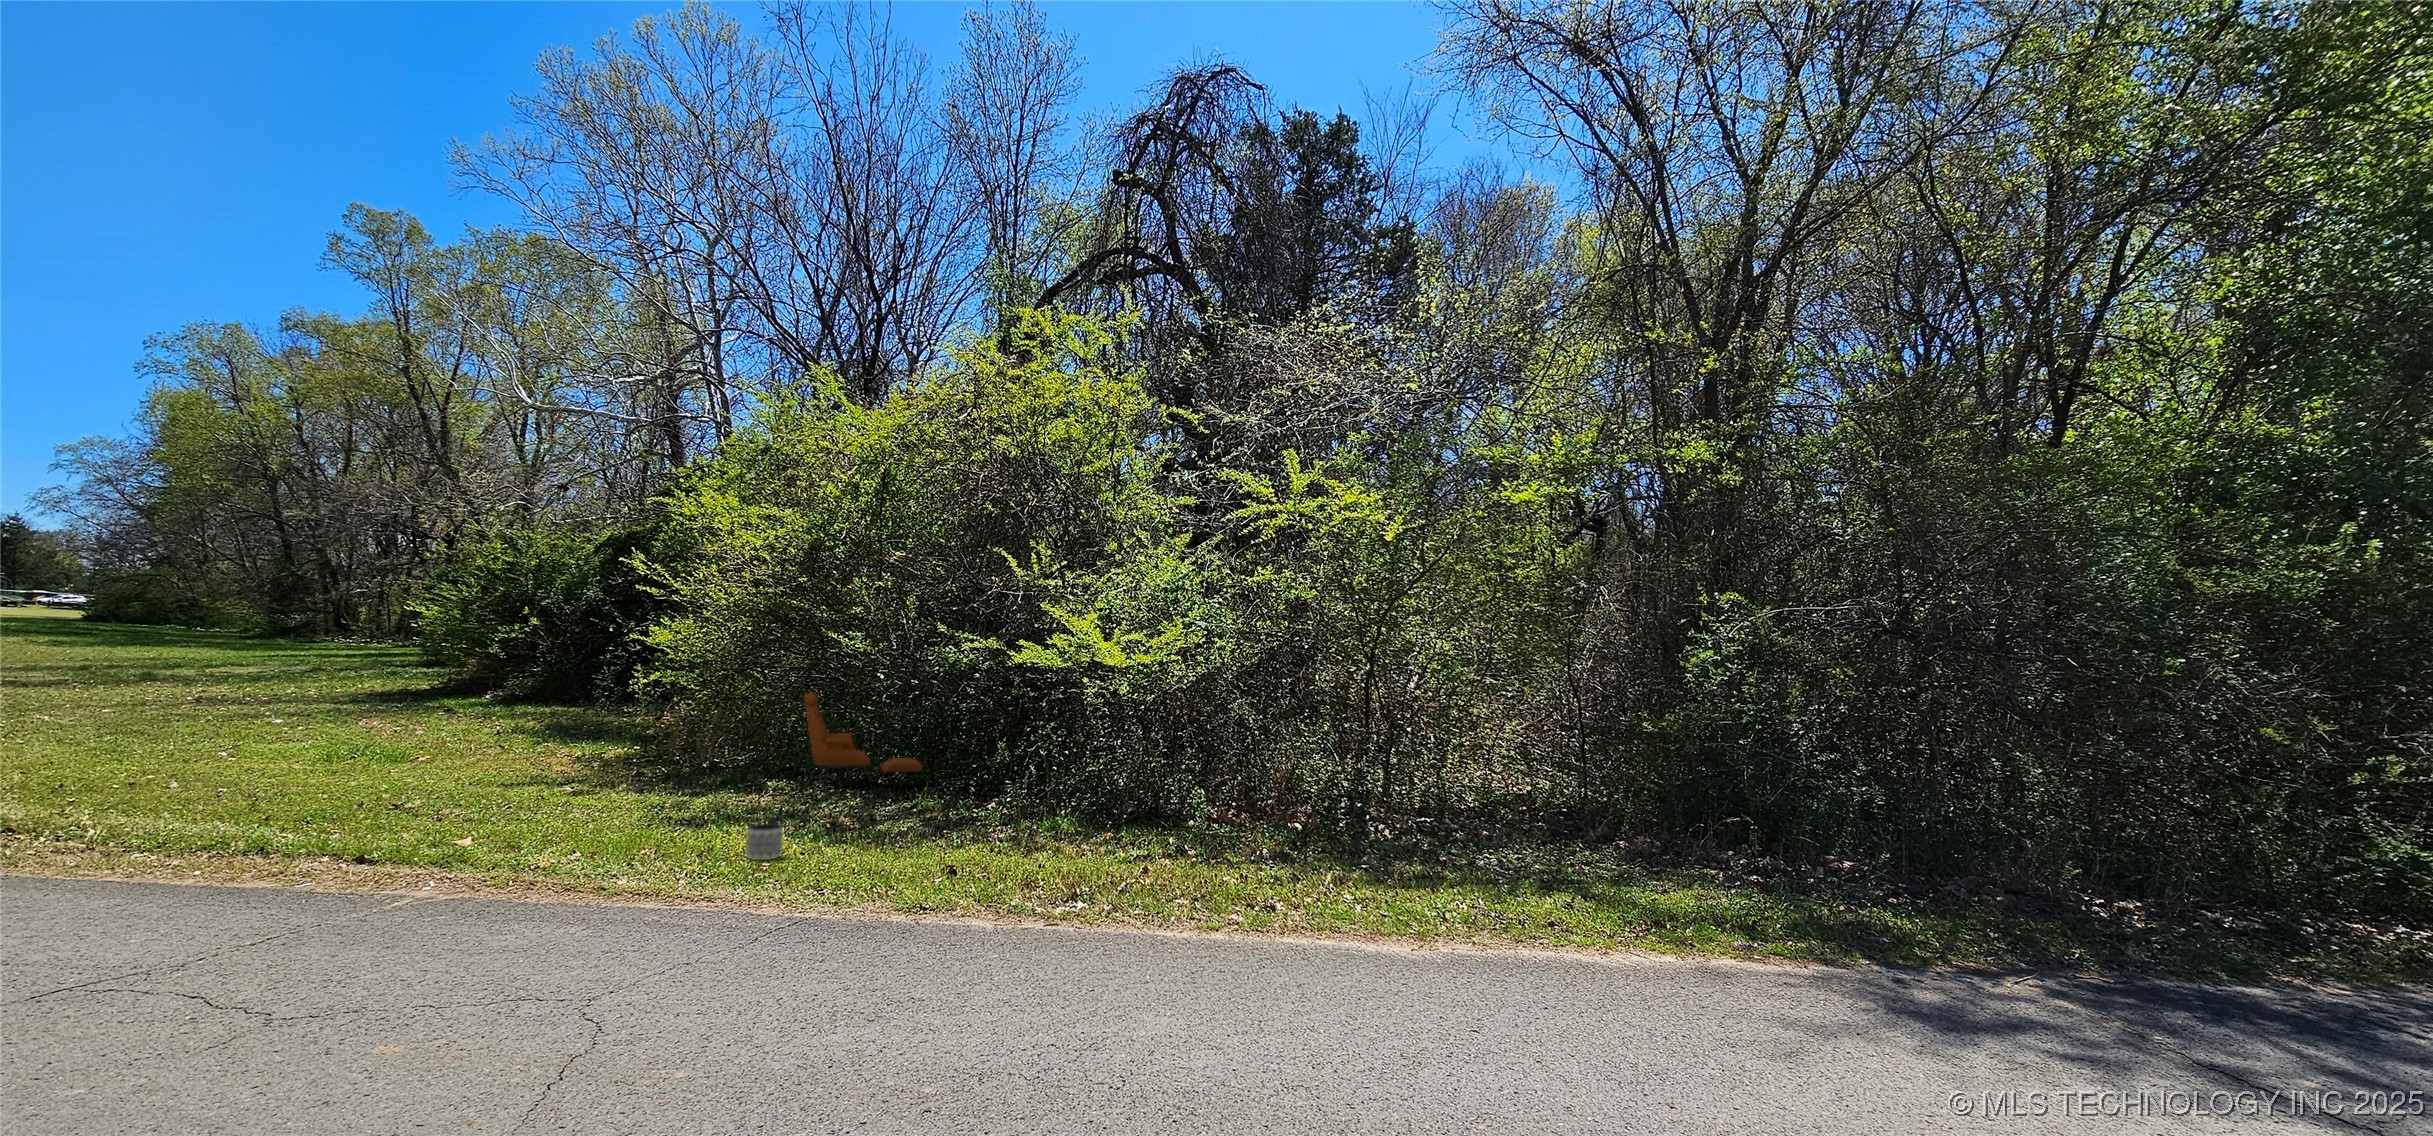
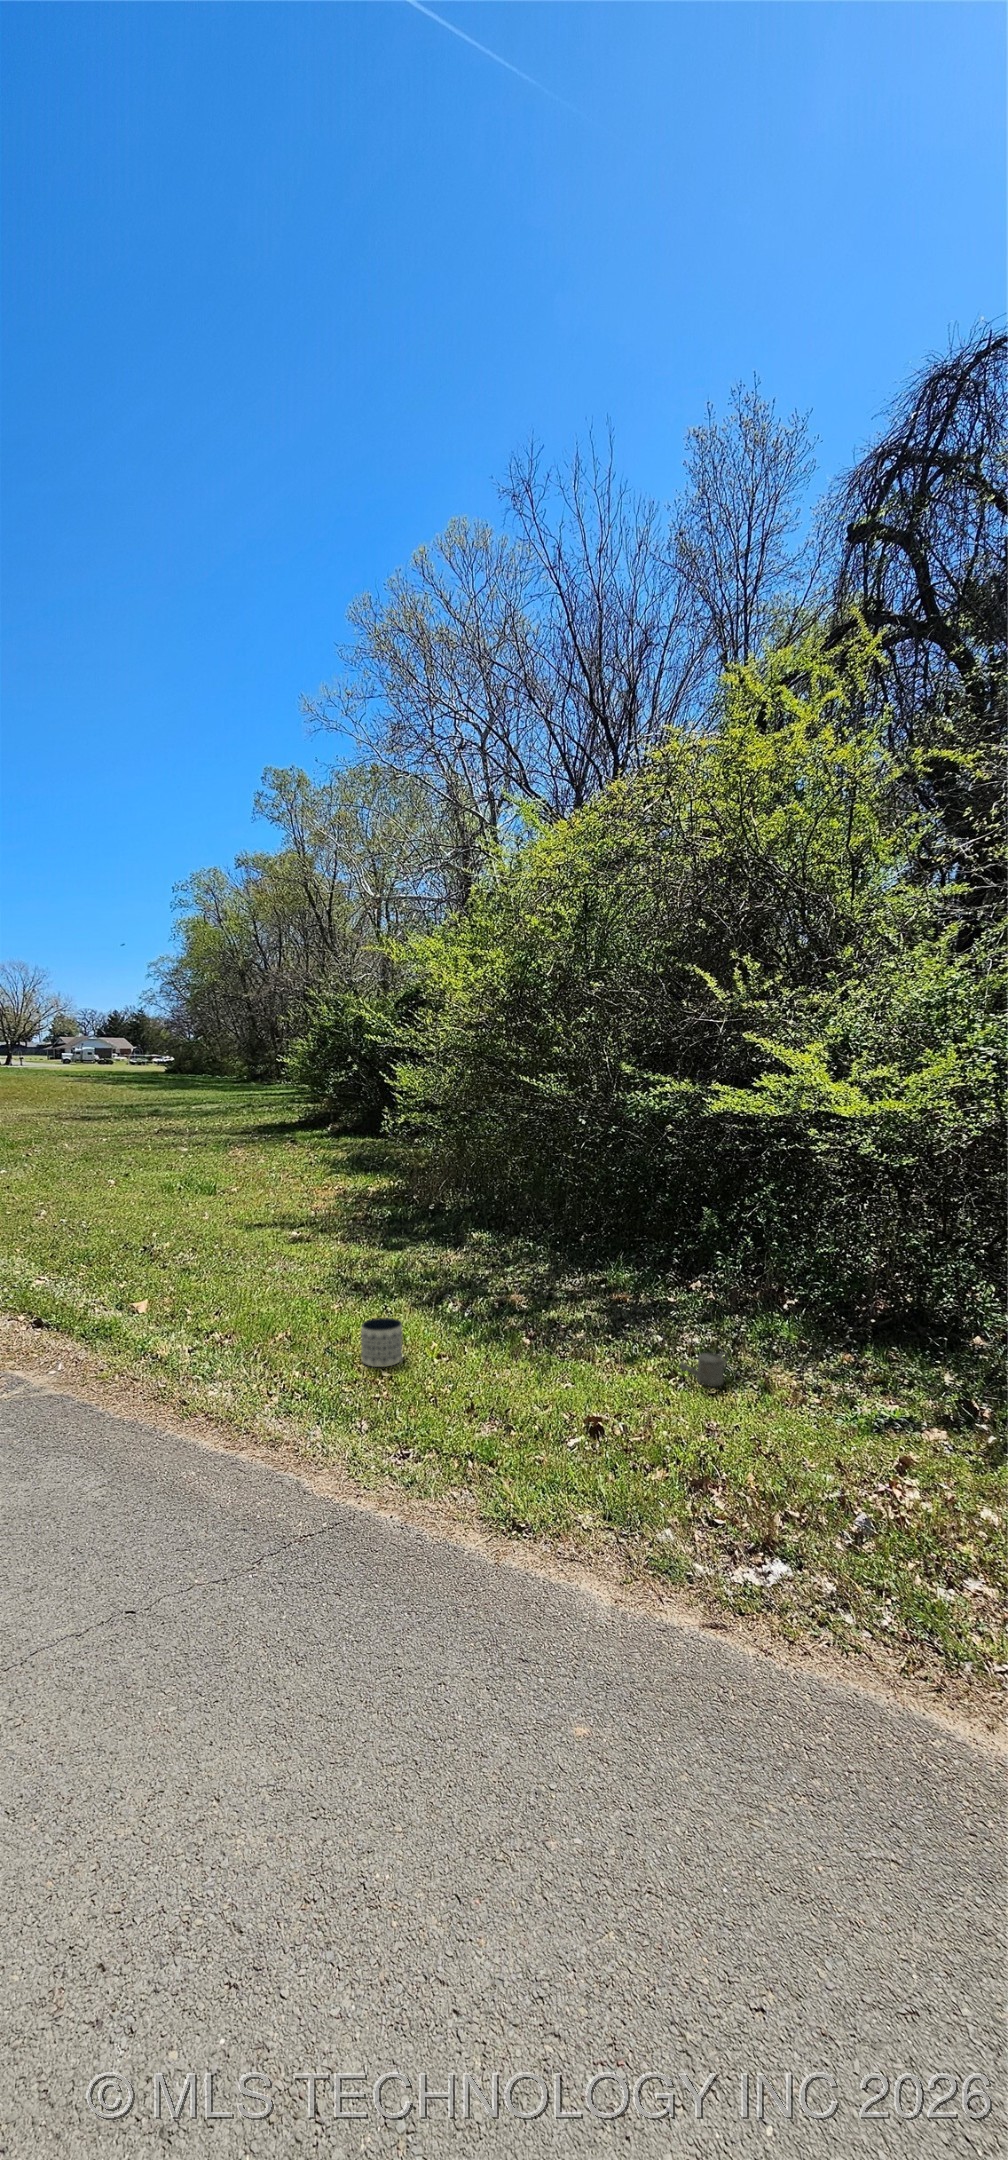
lounge chair: present [804,693,922,790] -> none [493,1139,622,1251]
watering can: none [1003,828,1033,850] -> present [680,1352,728,1387]

